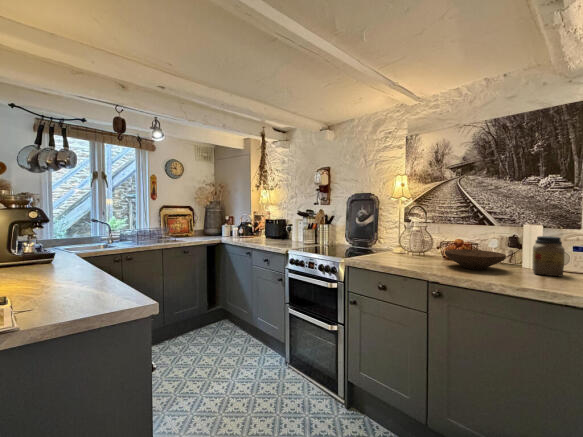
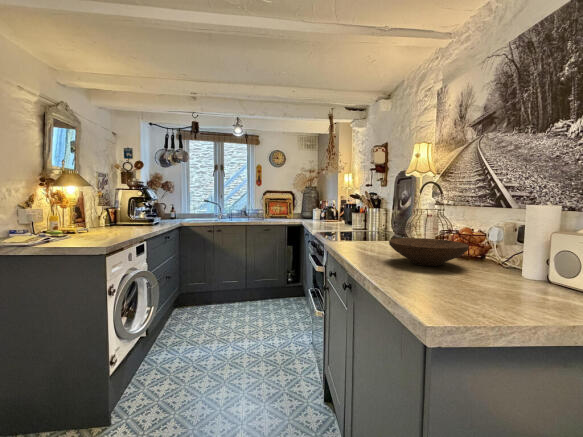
jar: present [532,236,564,276] -> none [483,222,543,289]

